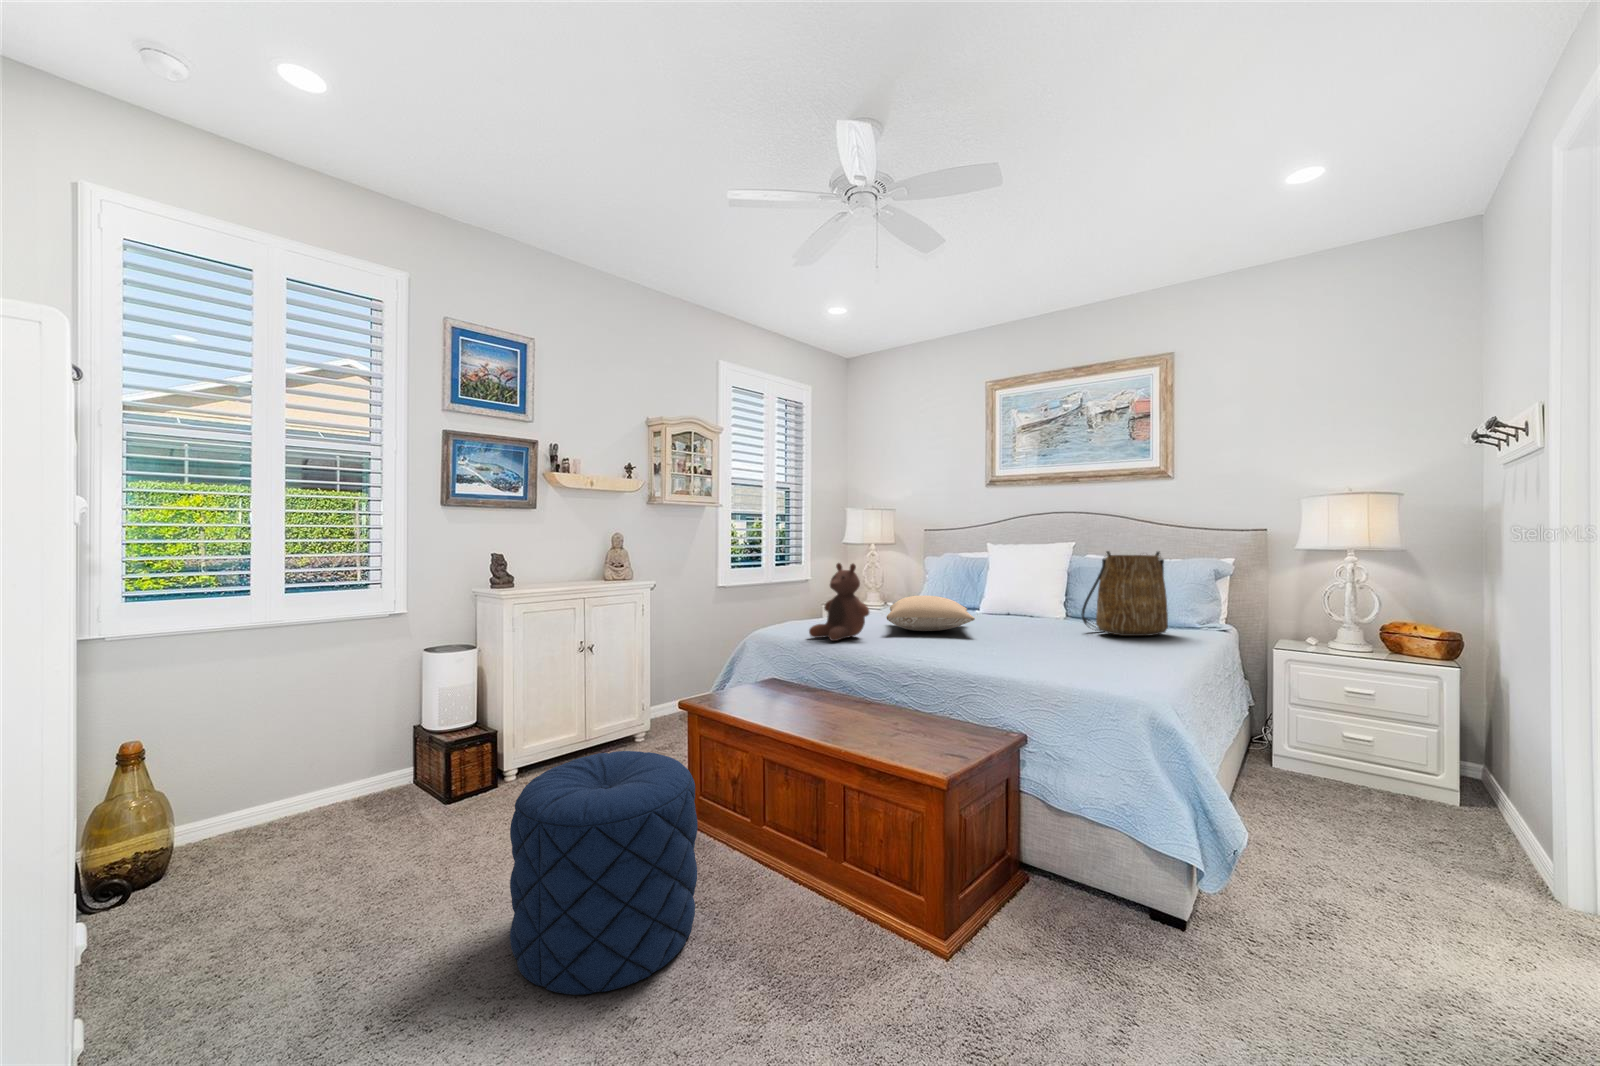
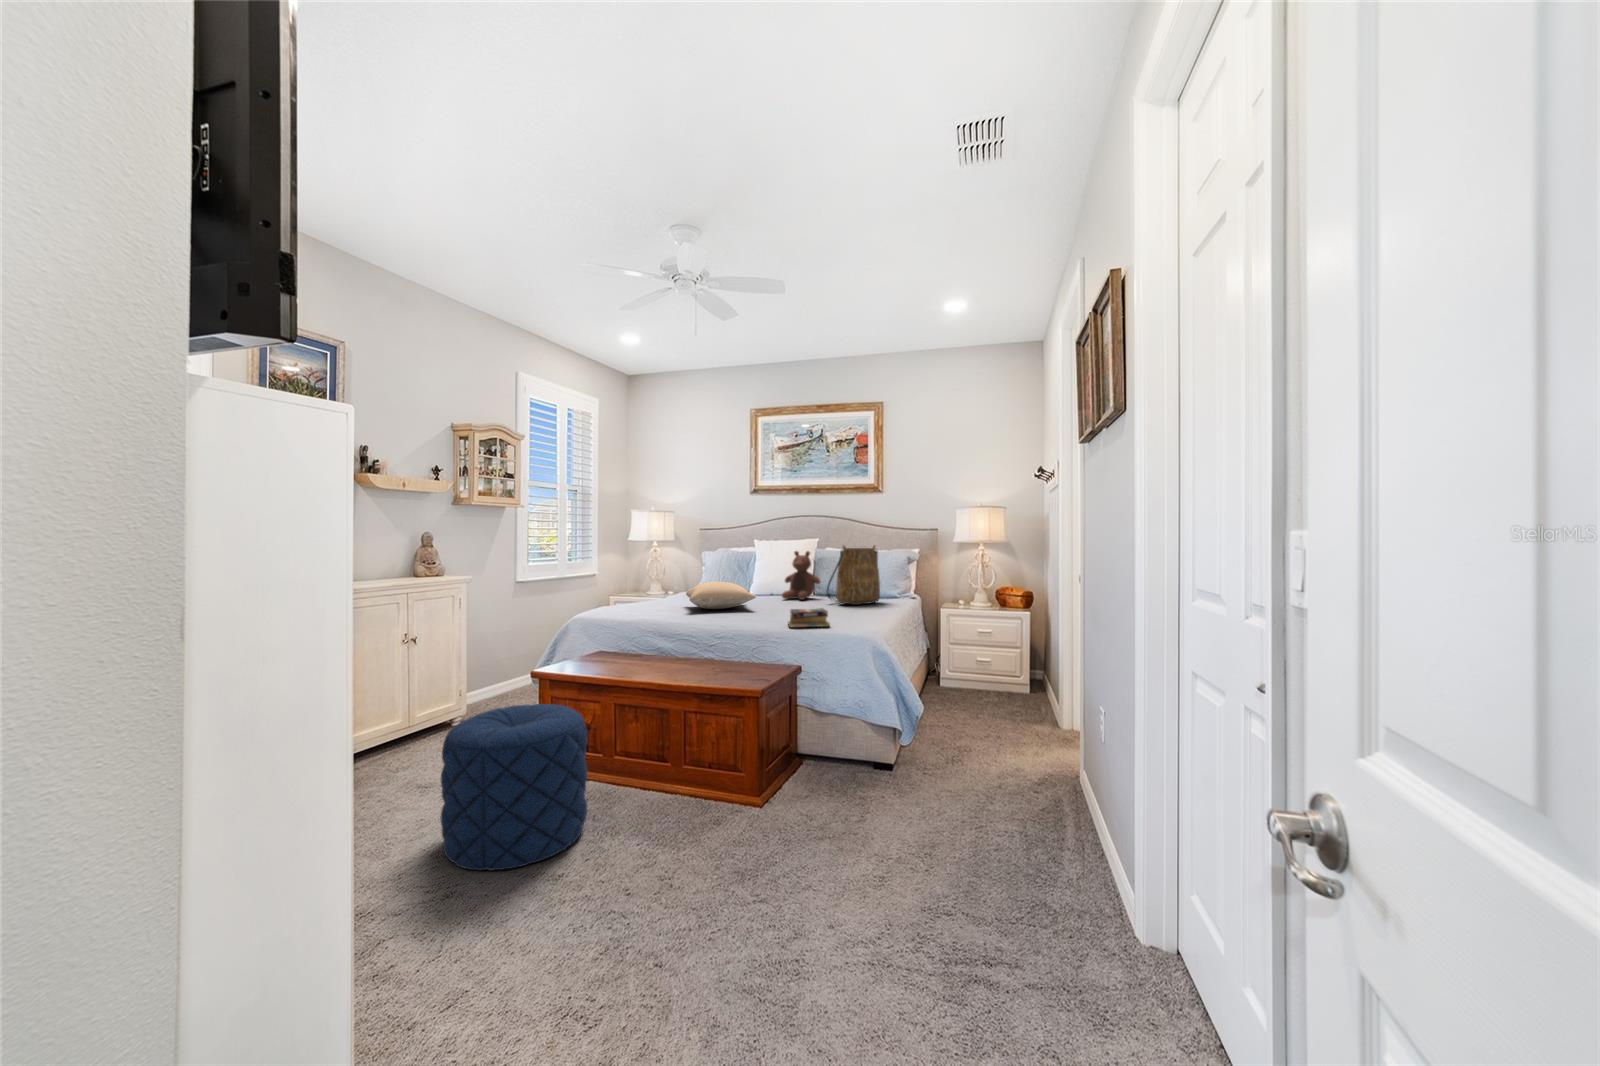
stuffed bear: present [809,563,869,641] -> present [782,551,820,600]
book: none [1011,642,1078,675] -> present [788,608,830,627]

